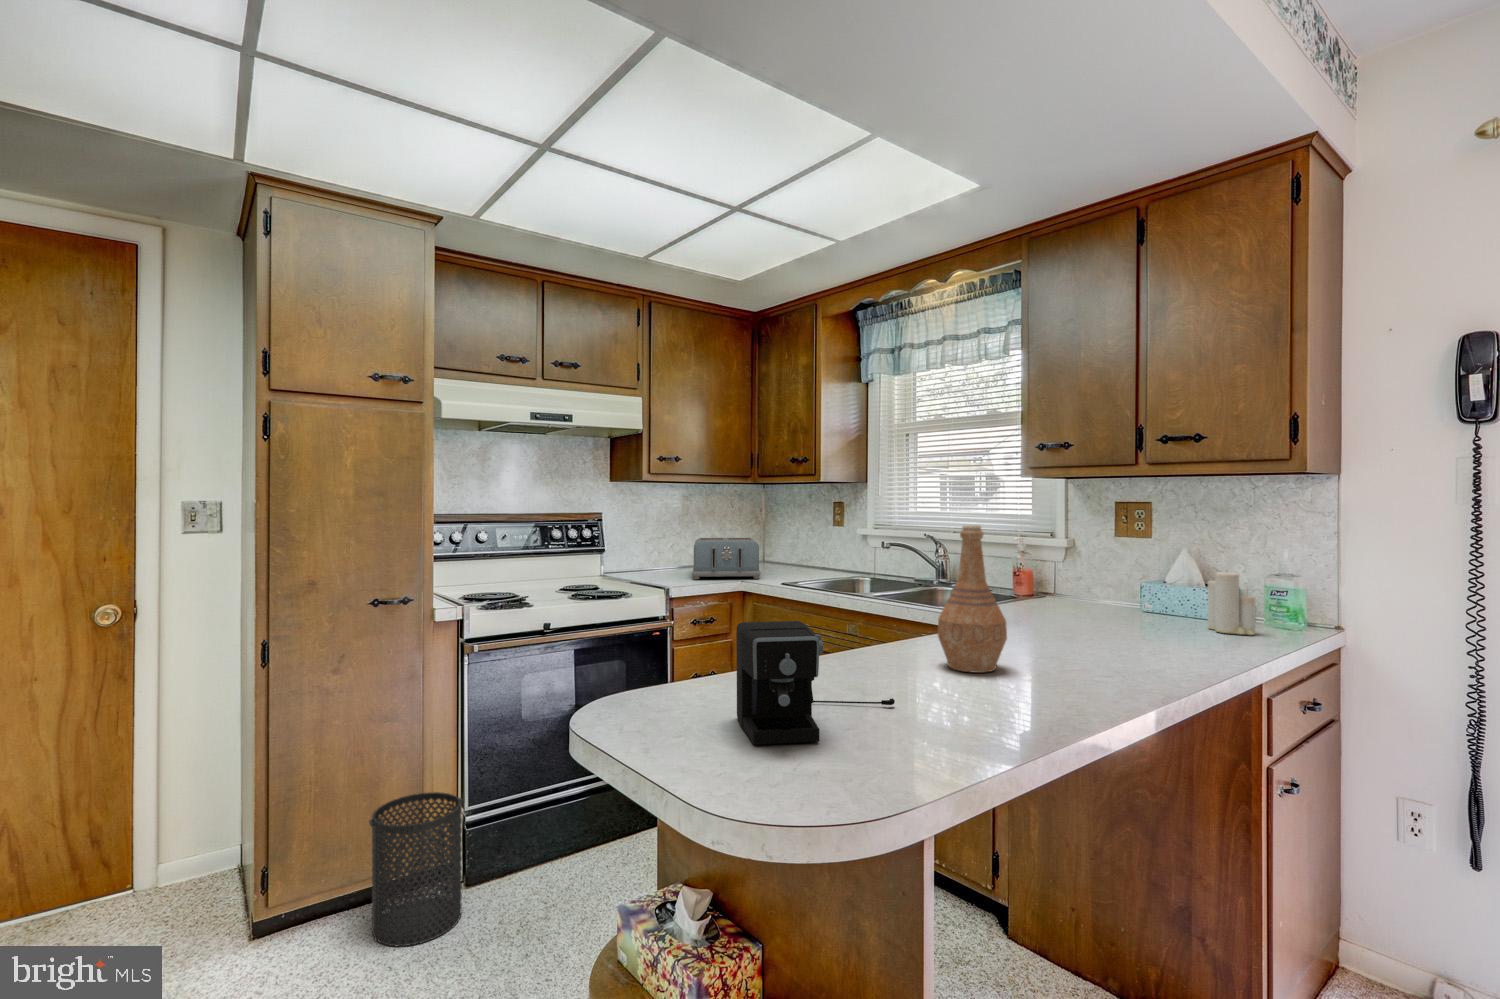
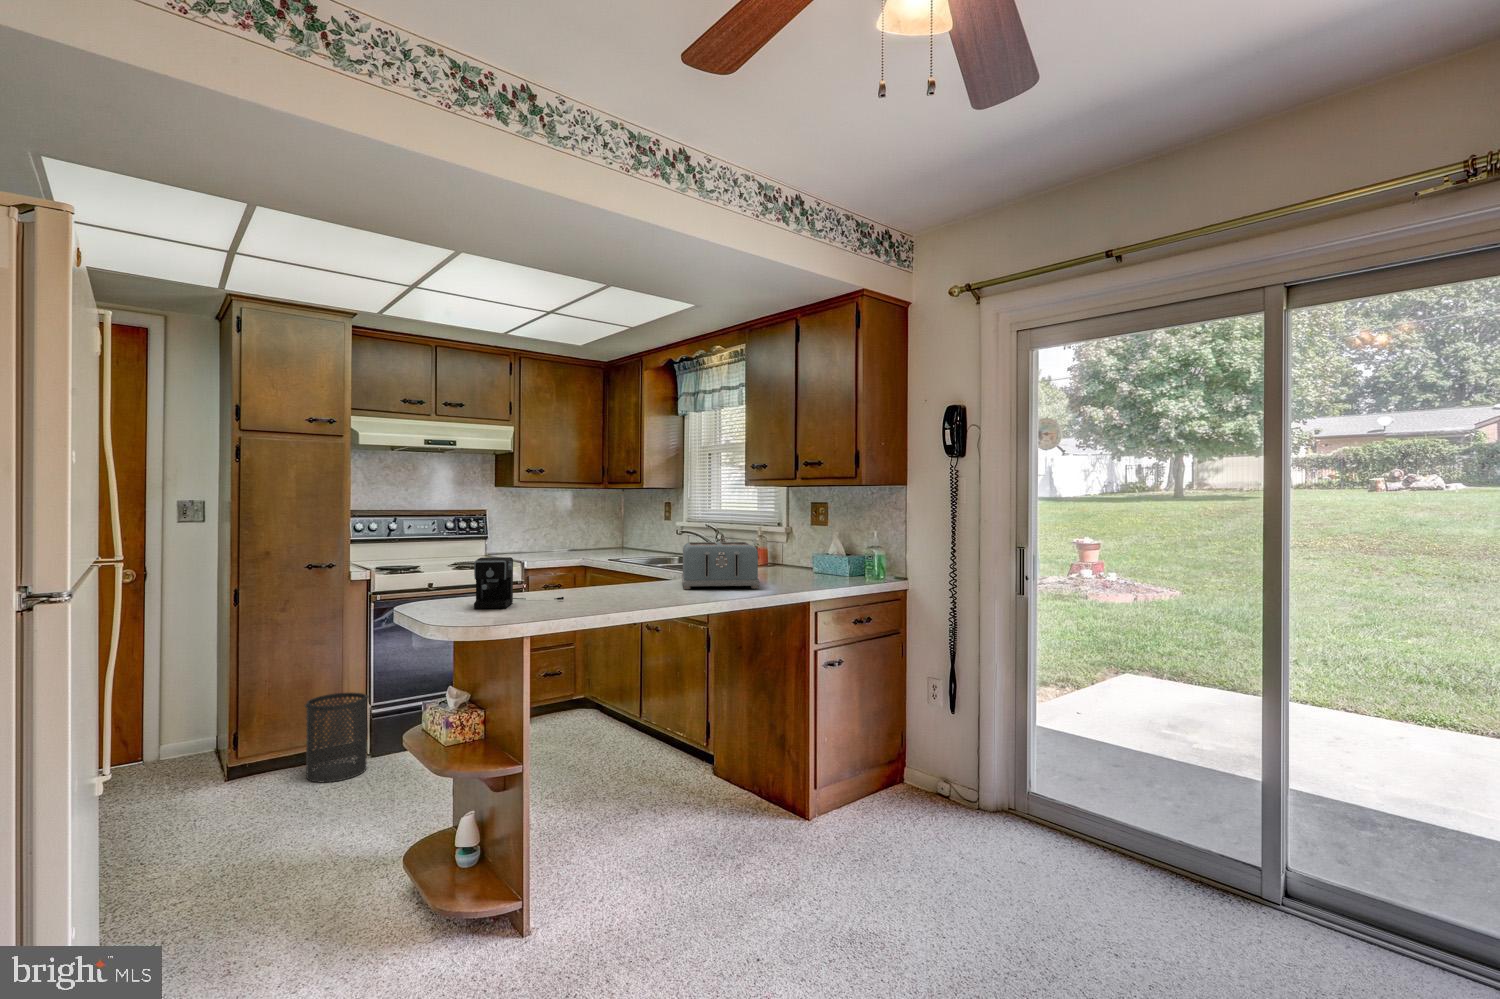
vase: present [938,525,1007,673] -> none [618,513,654,592]
toaster: present [693,538,760,579] -> present [682,542,759,589]
candle: present [1208,572,1255,635] -> none [823,540,843,580]

